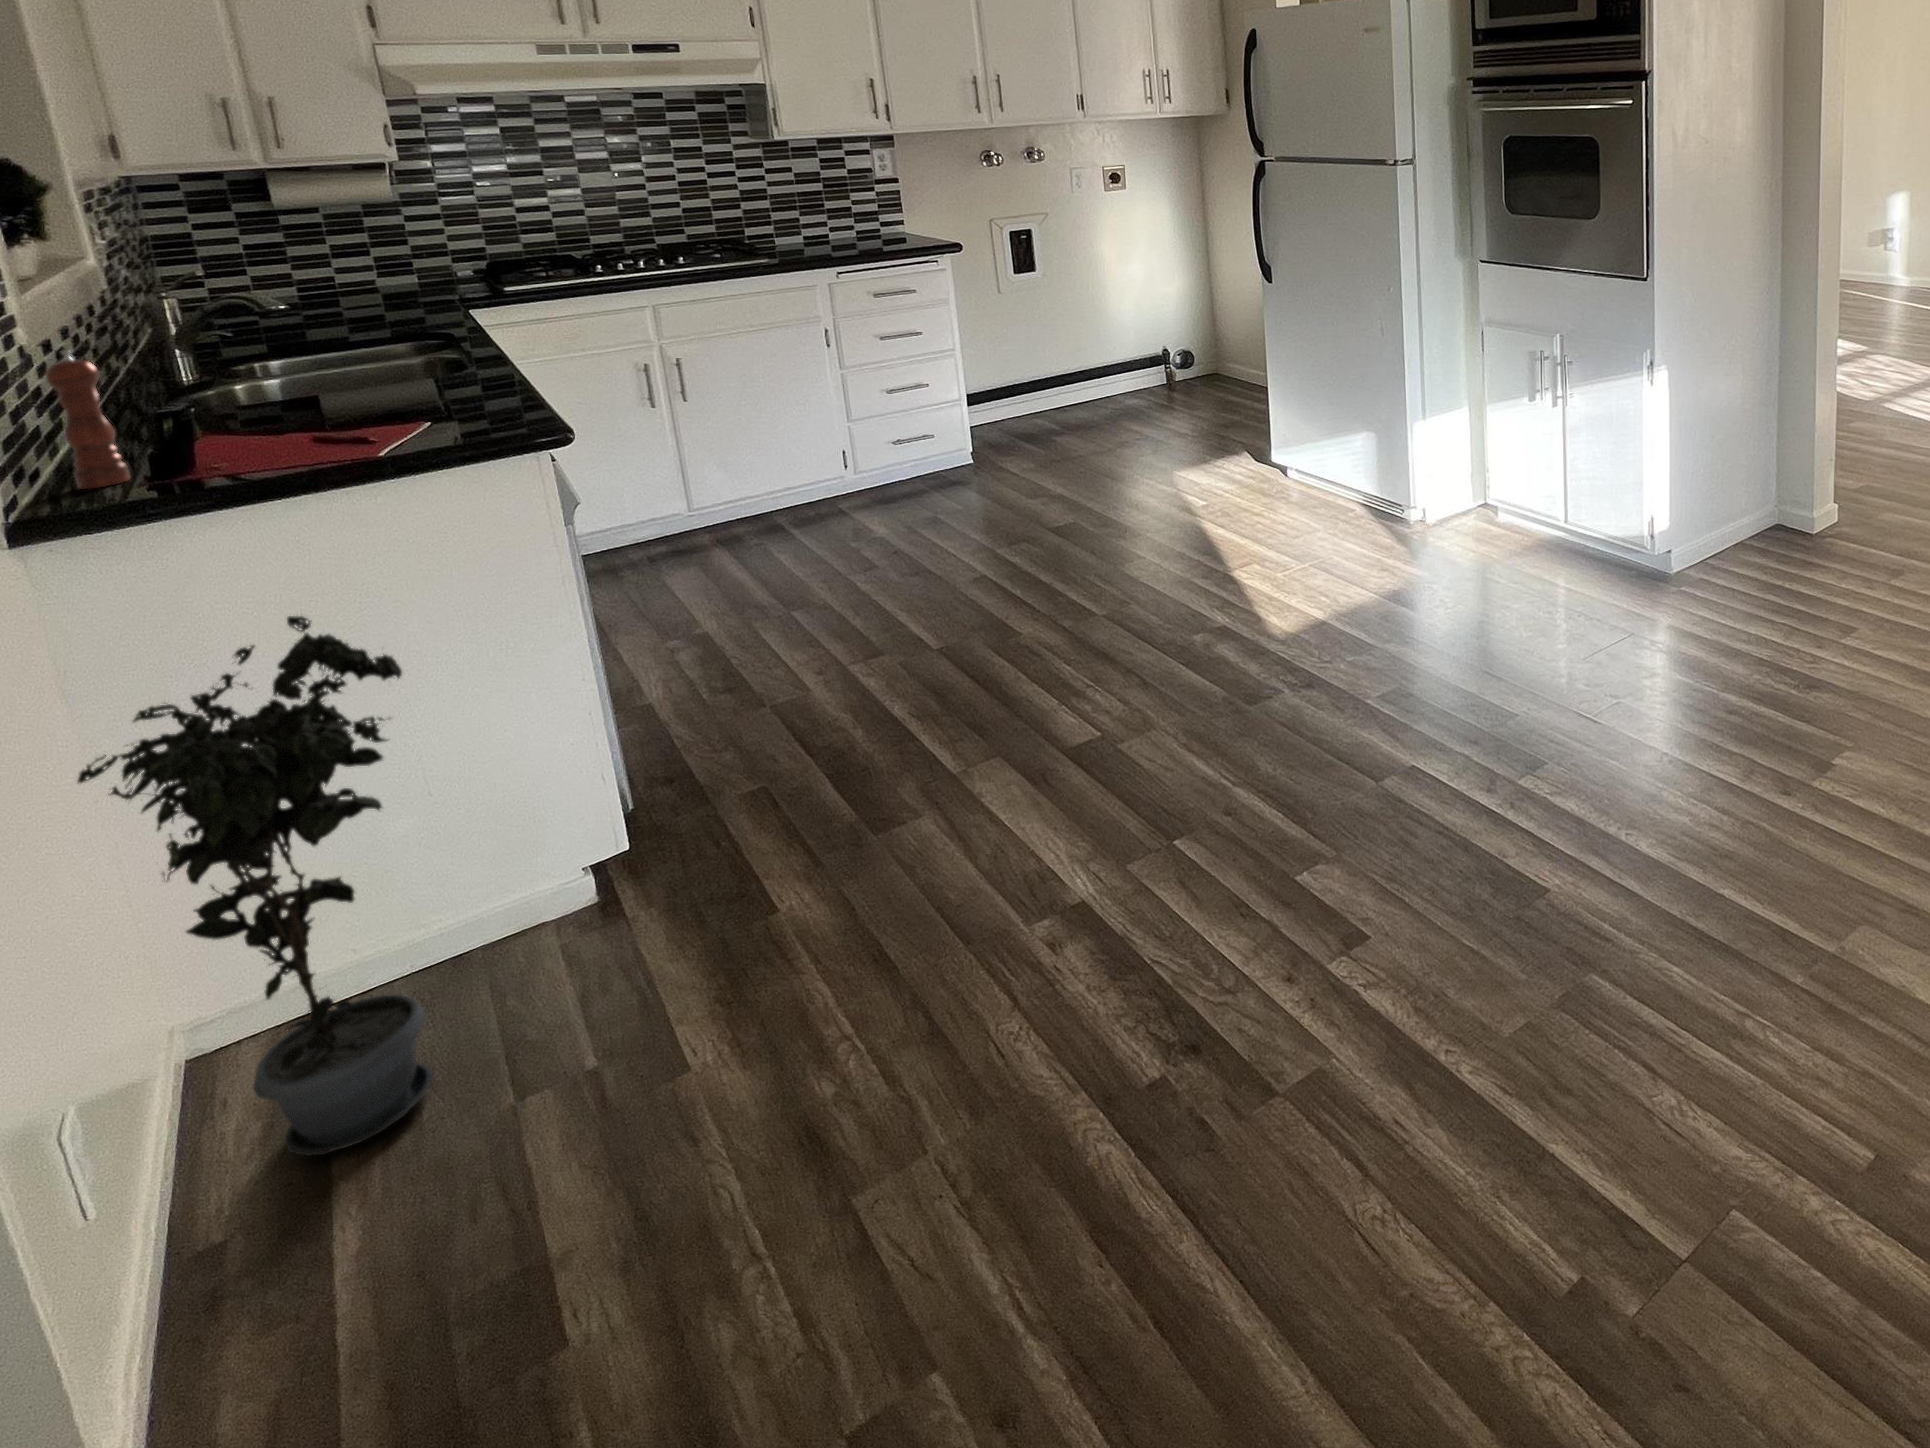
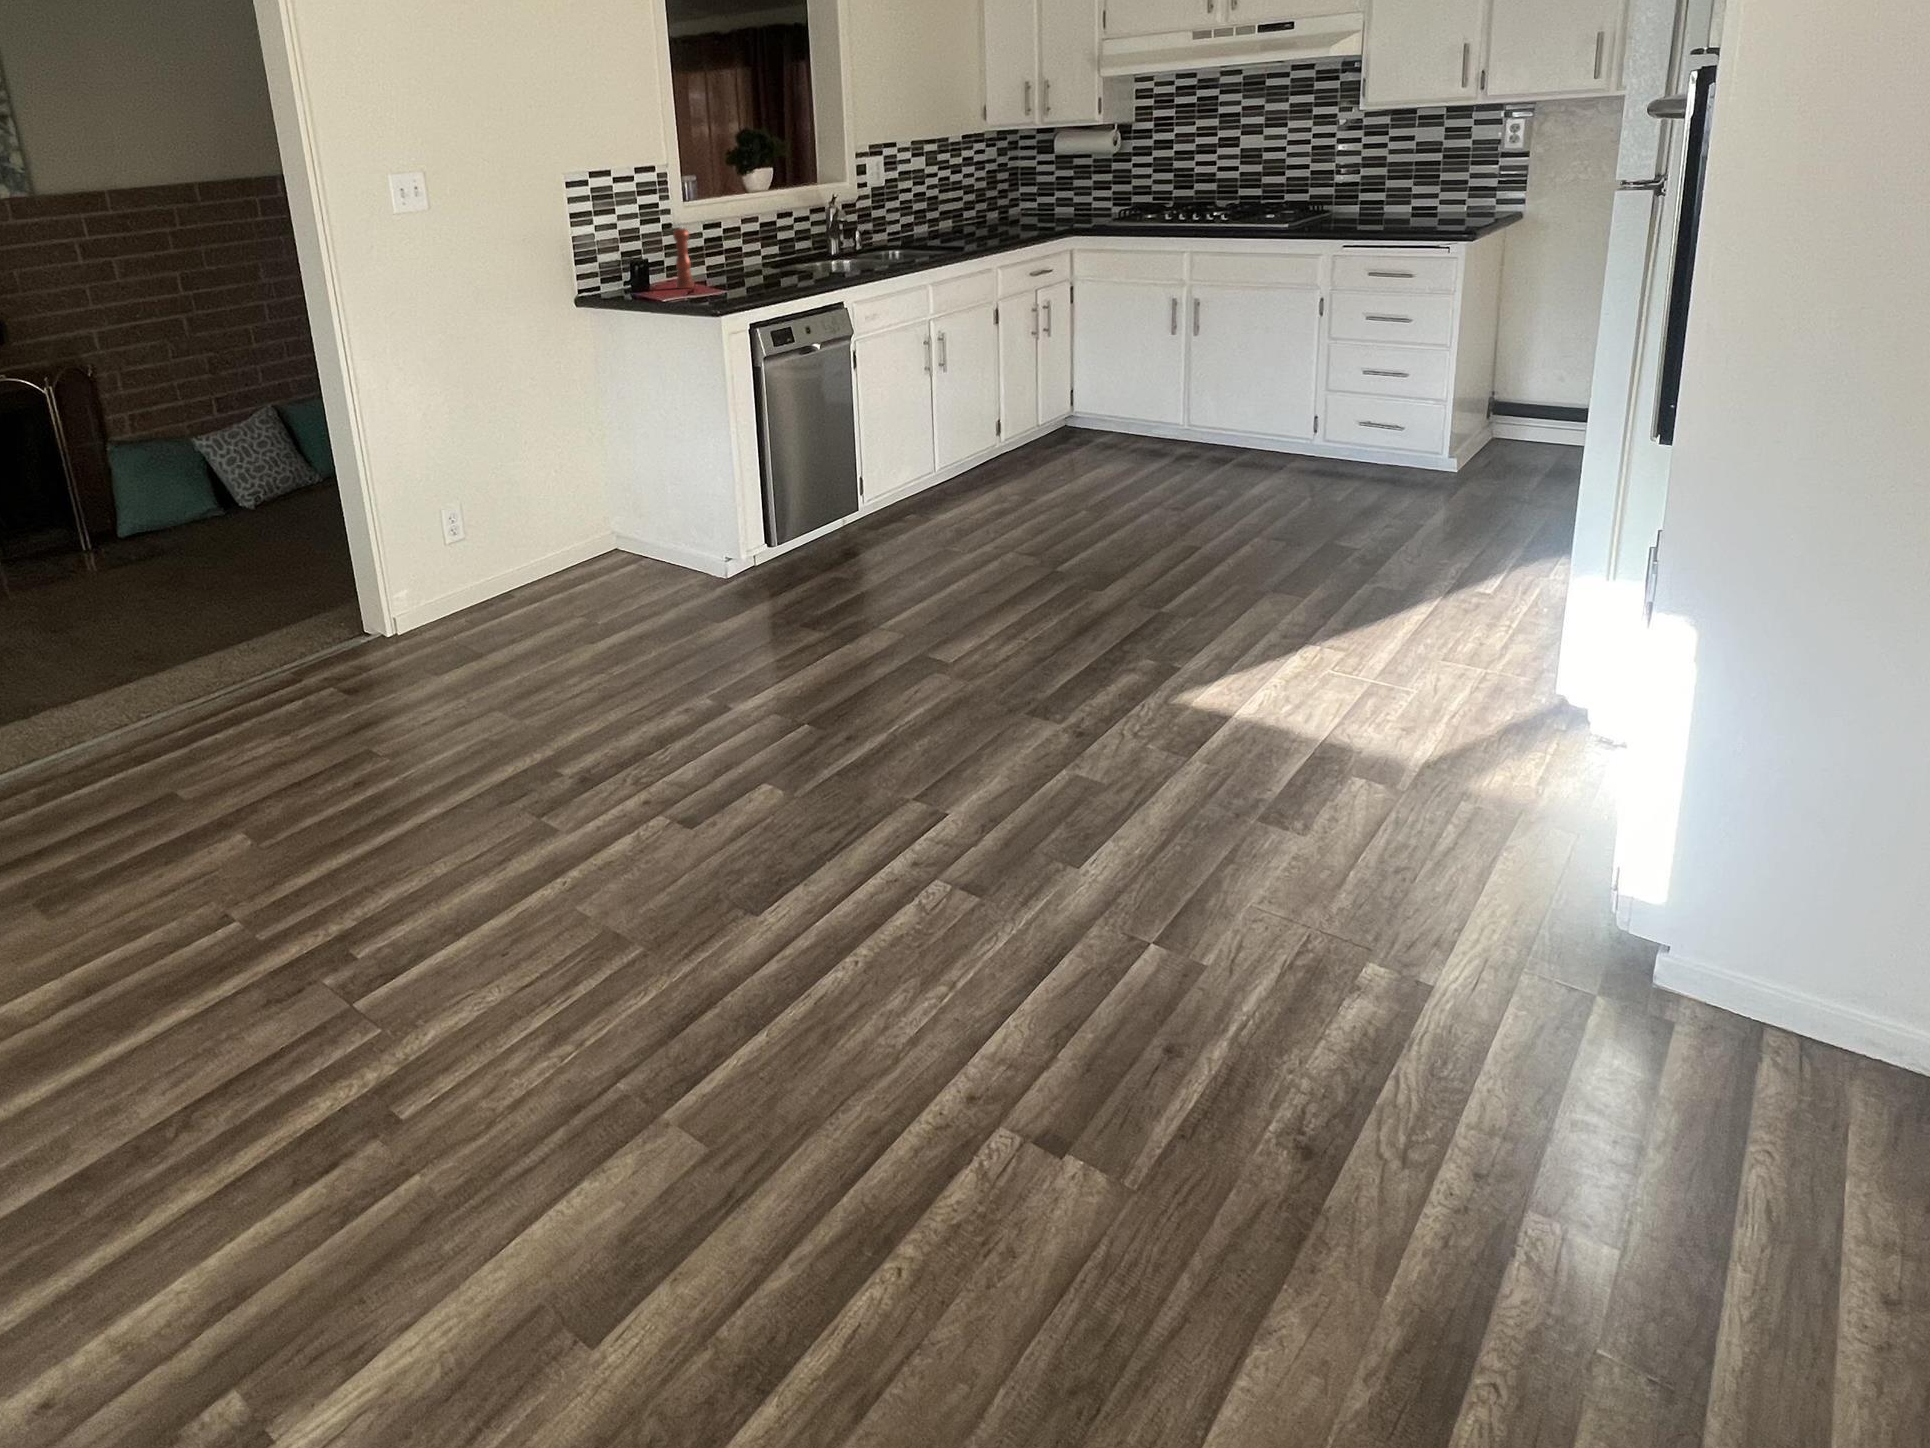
potted plant: present [77,616,433,1156] -> none [498,354,653,595]

